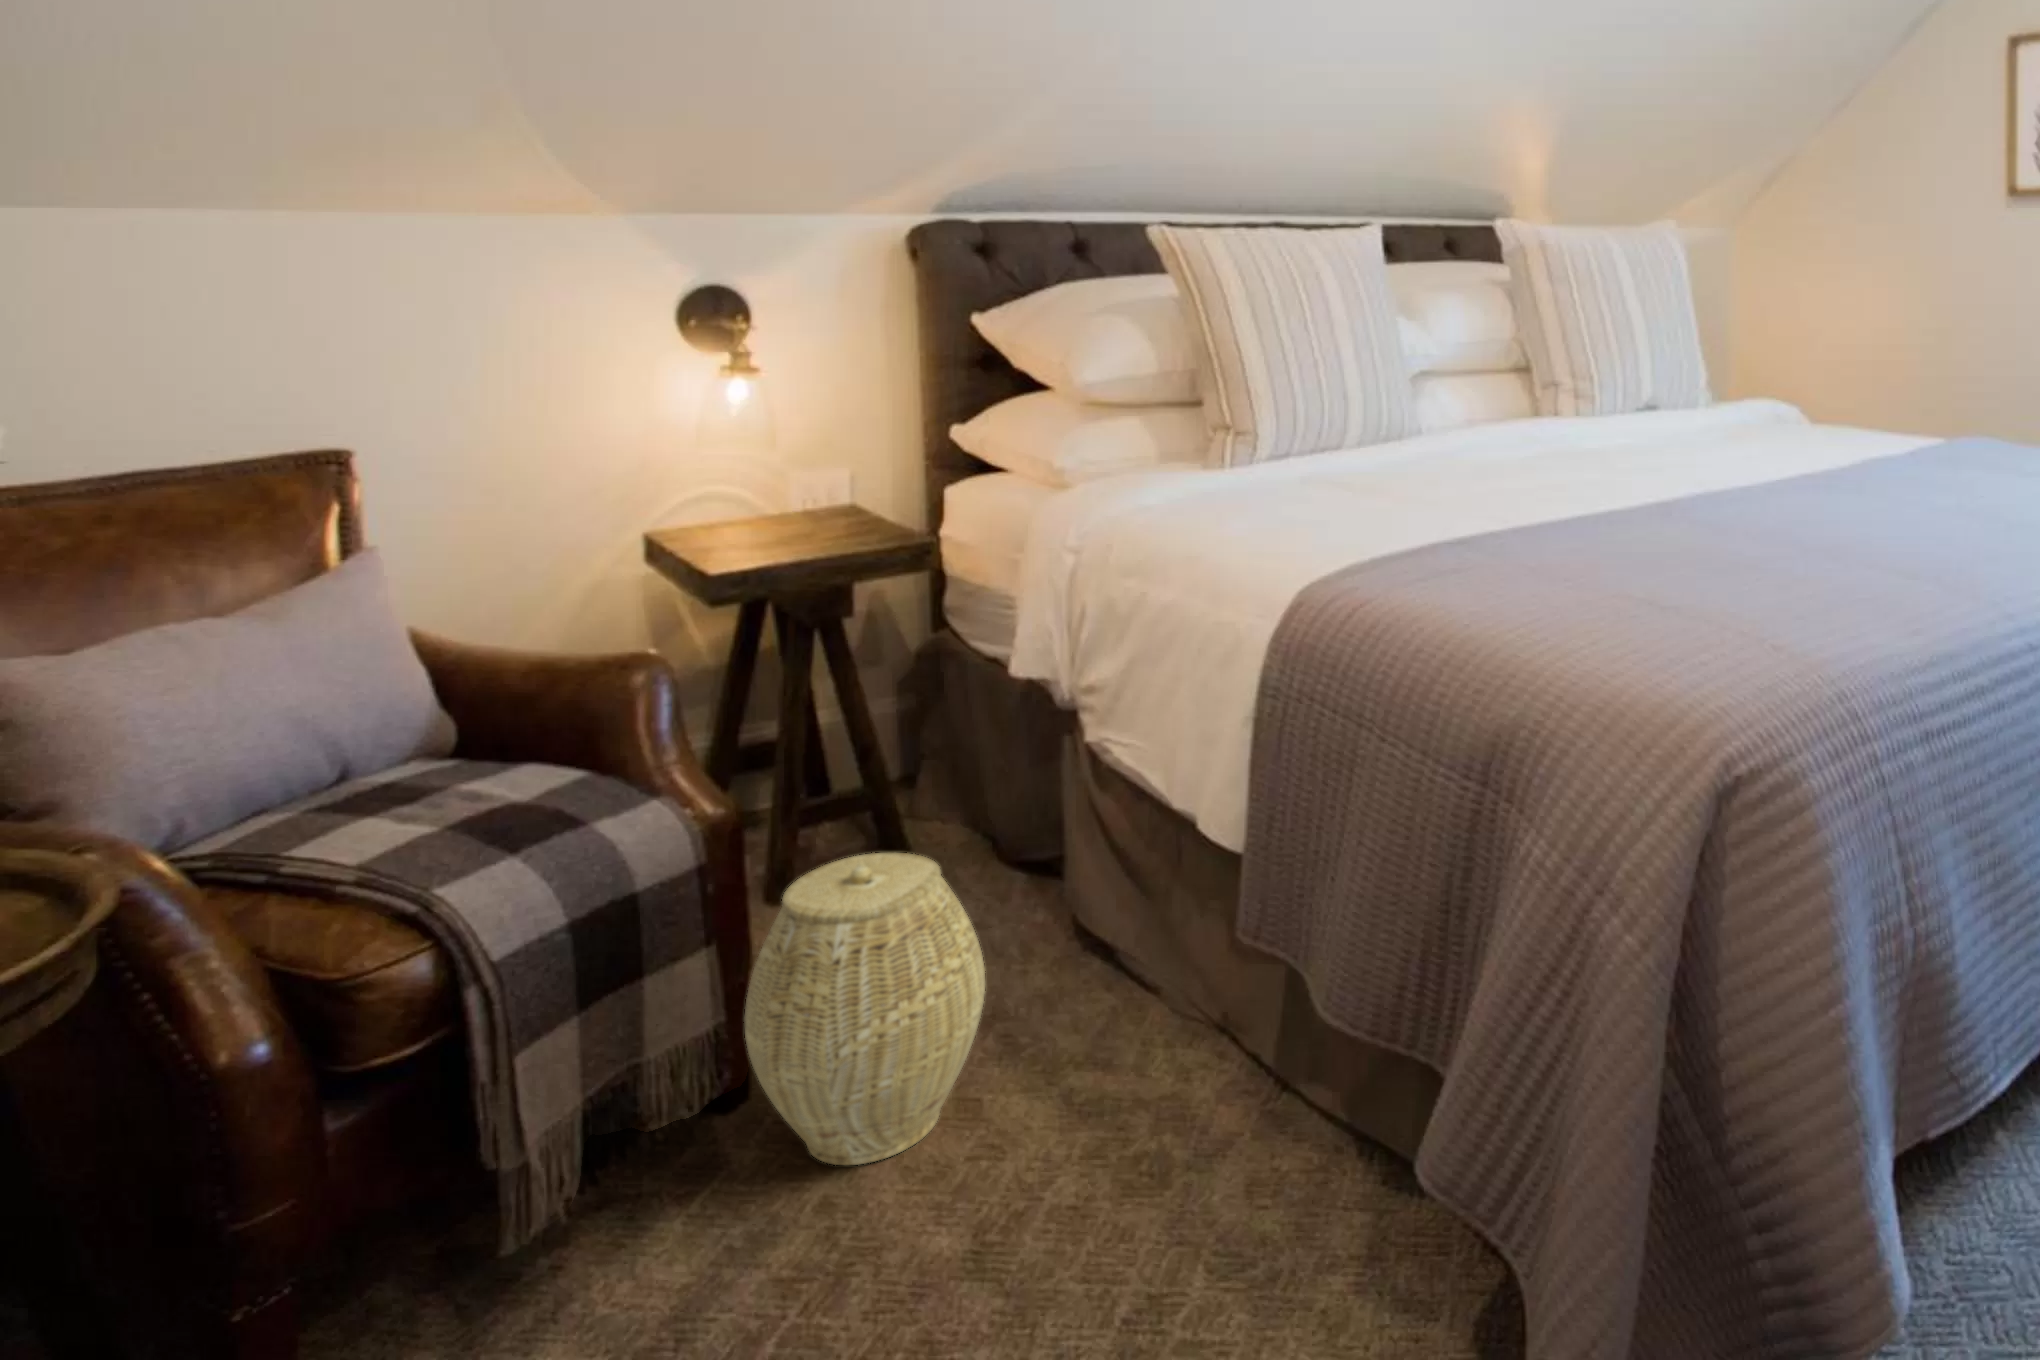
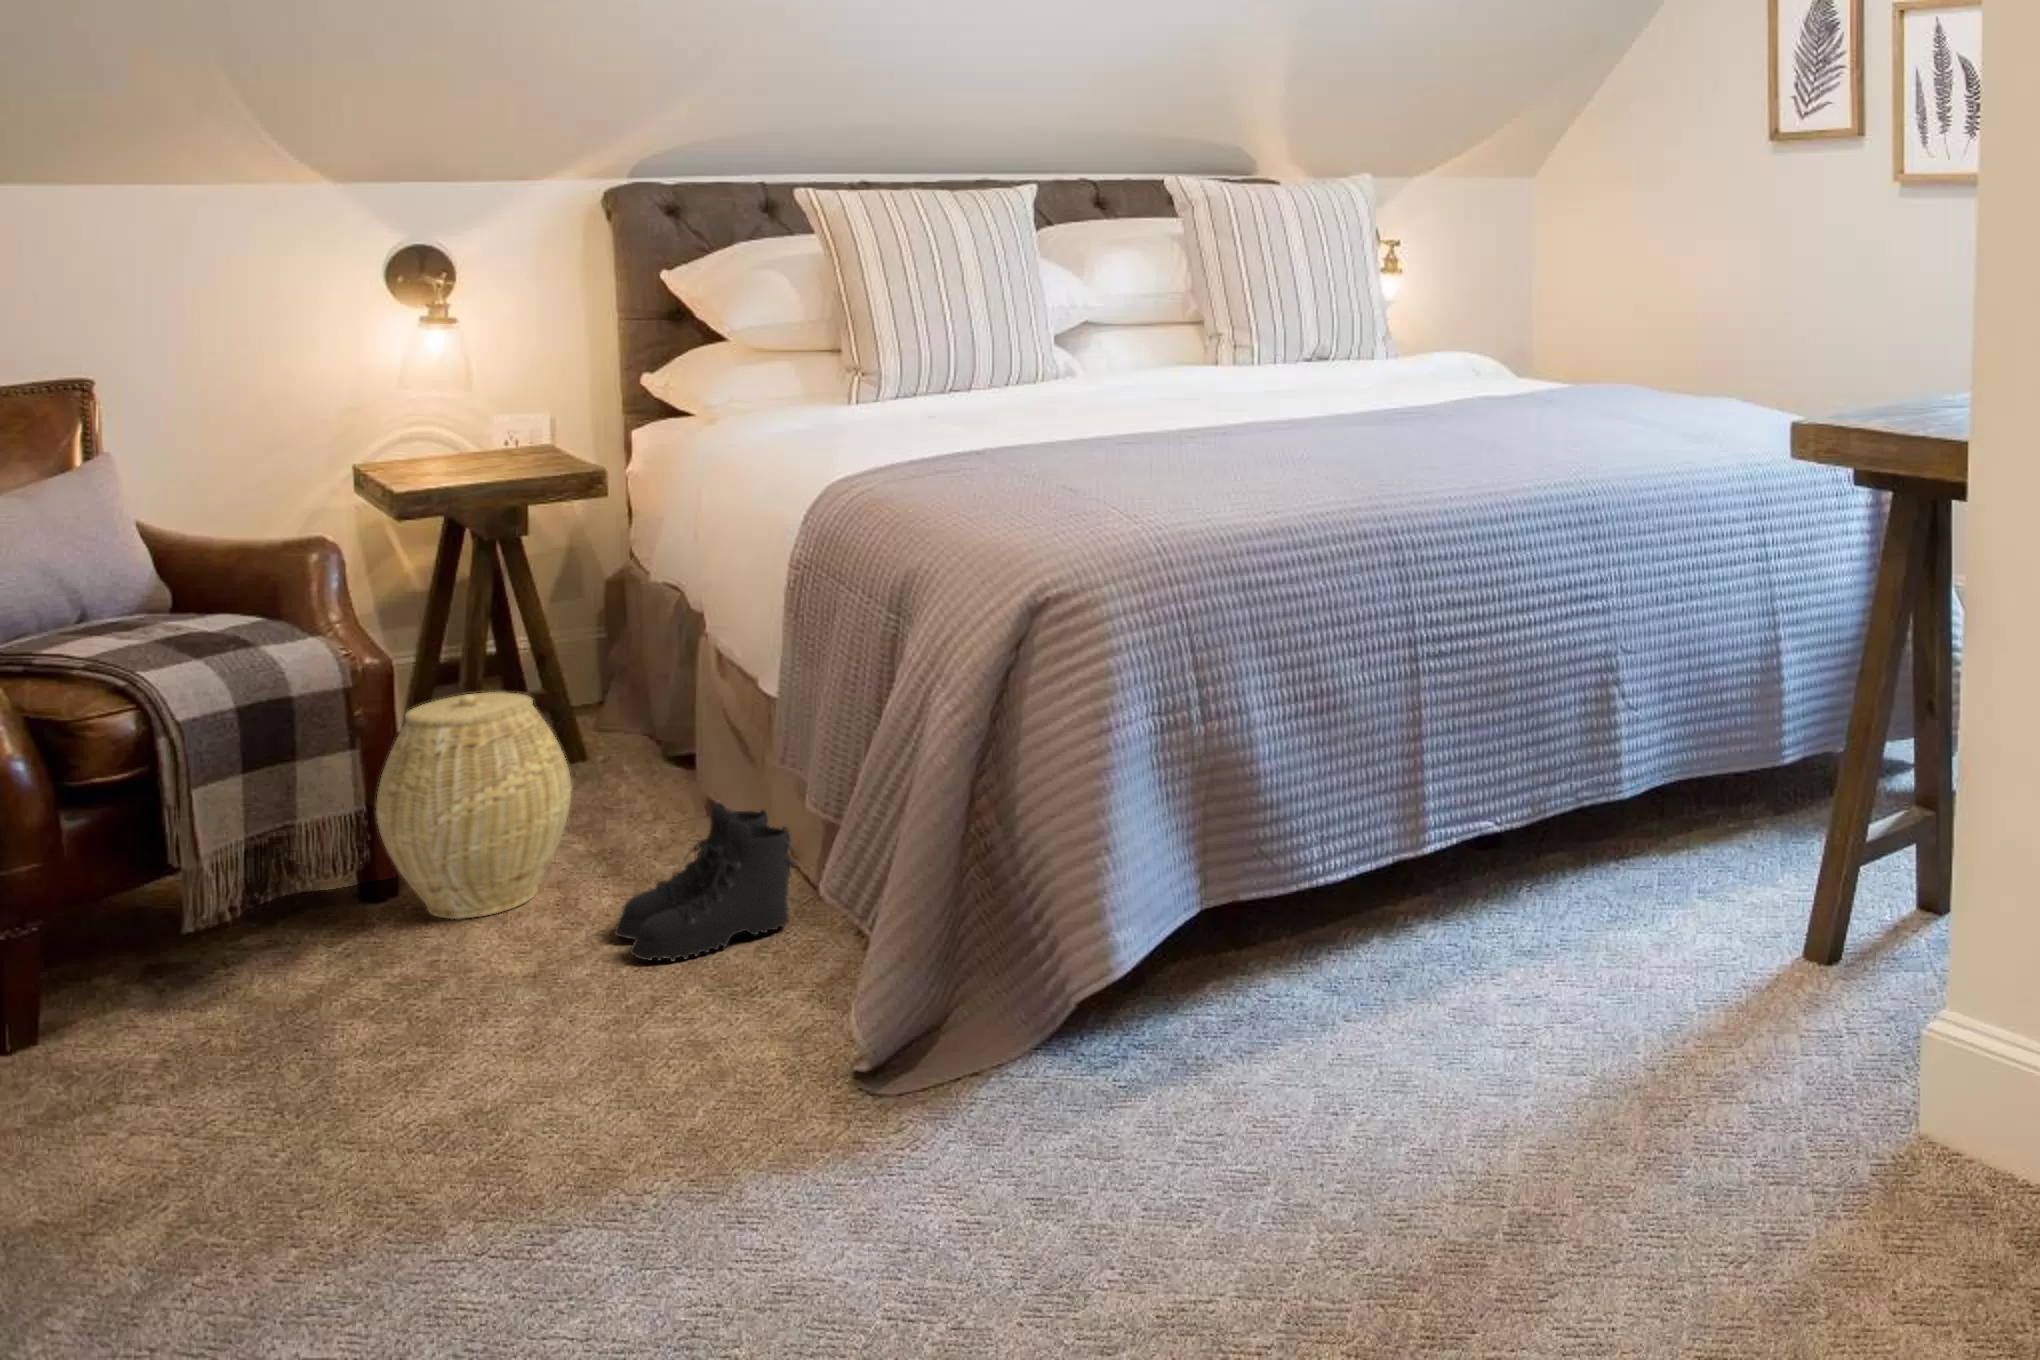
boots: none [1078,1003,1308,1254] -> present [615,804,796,961]

